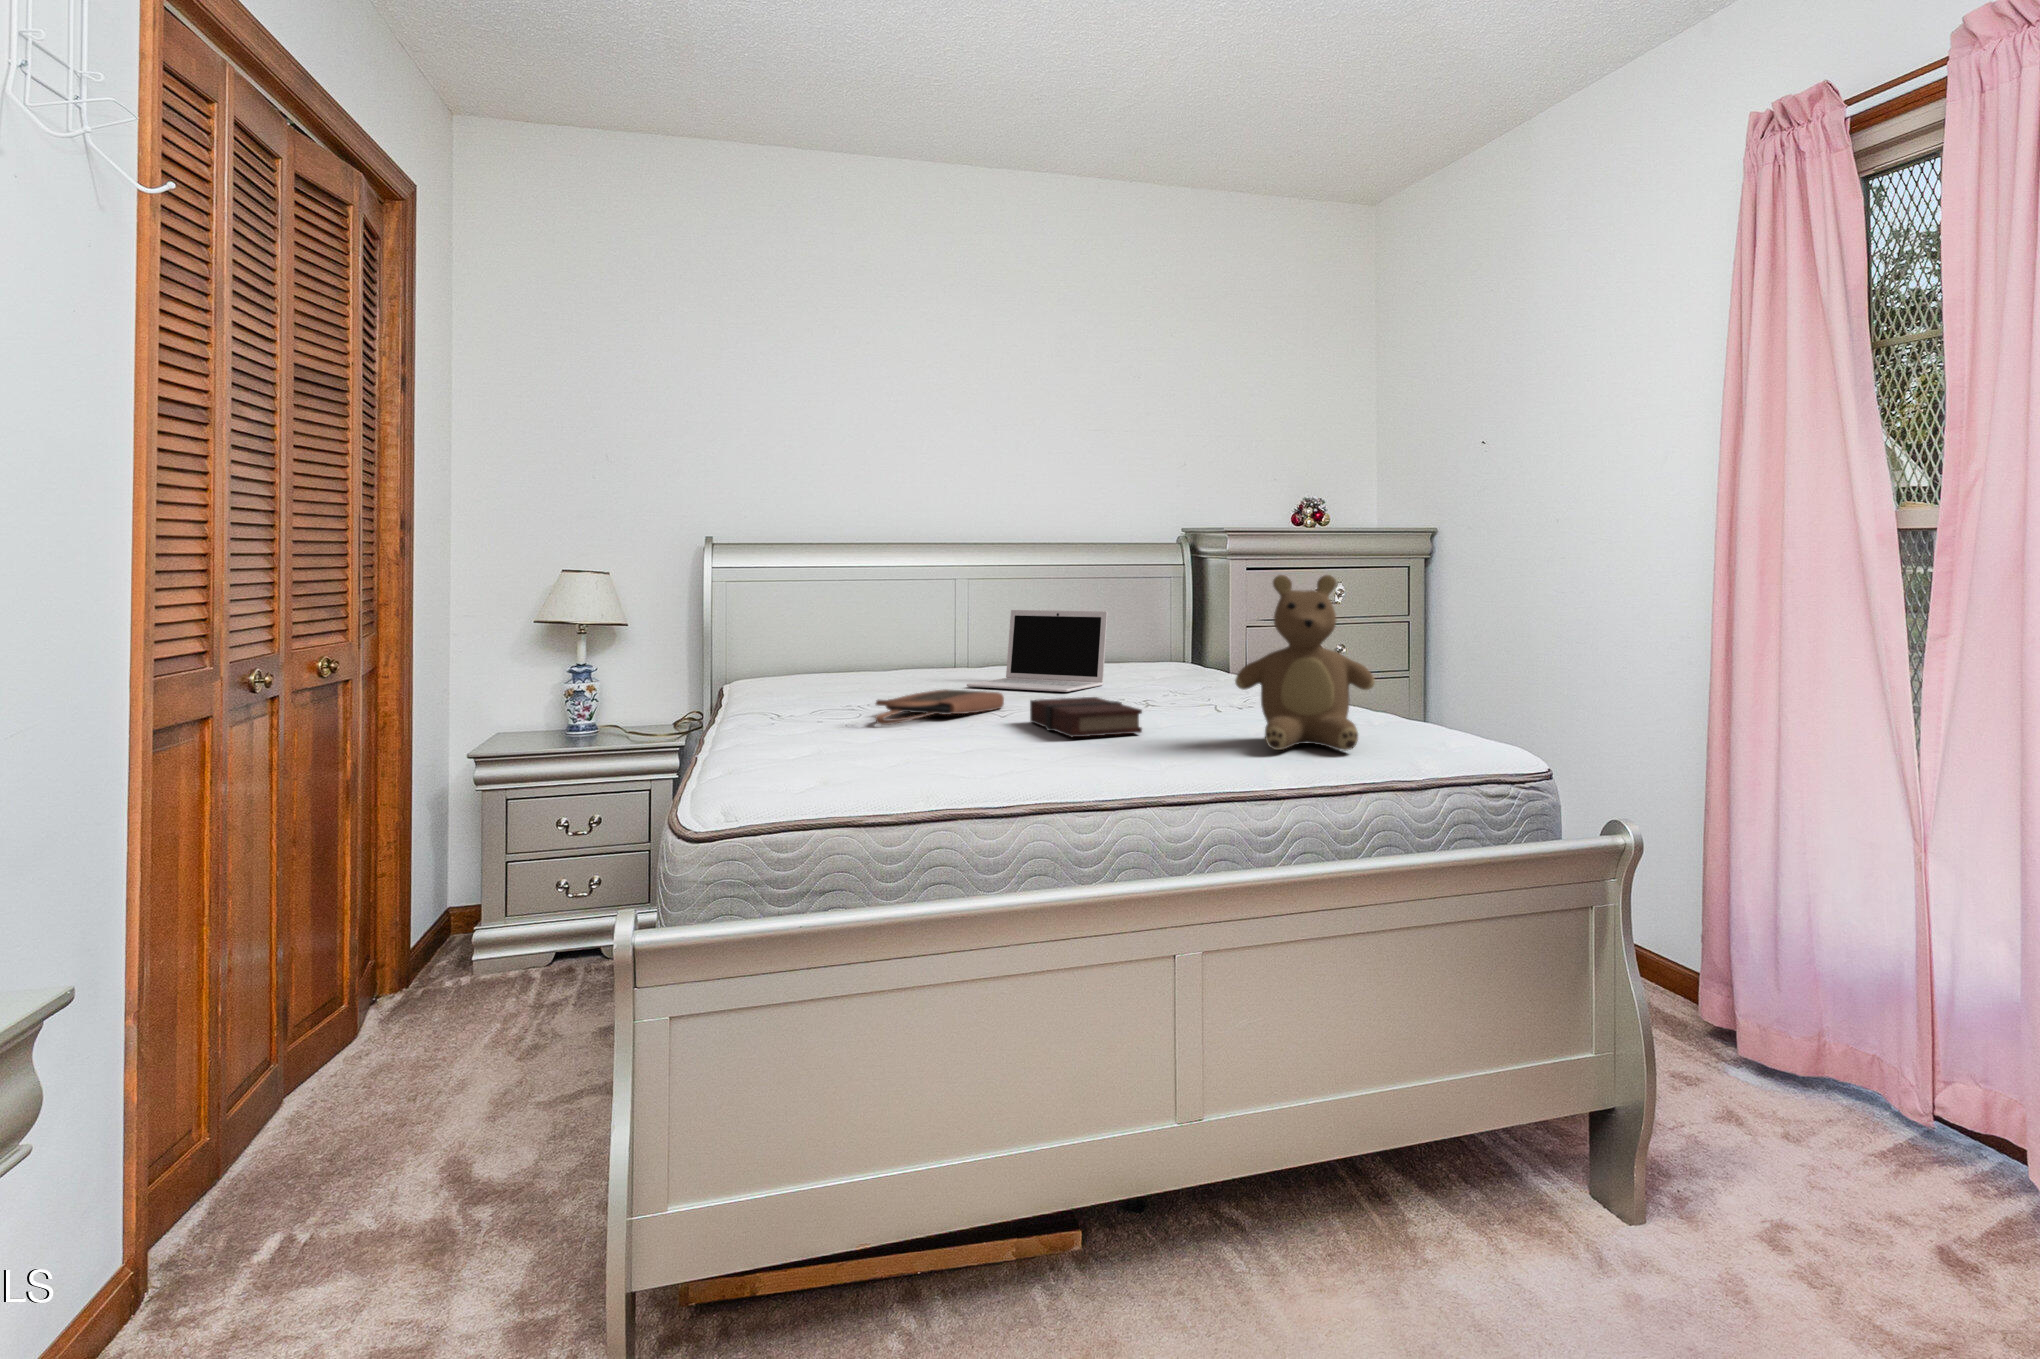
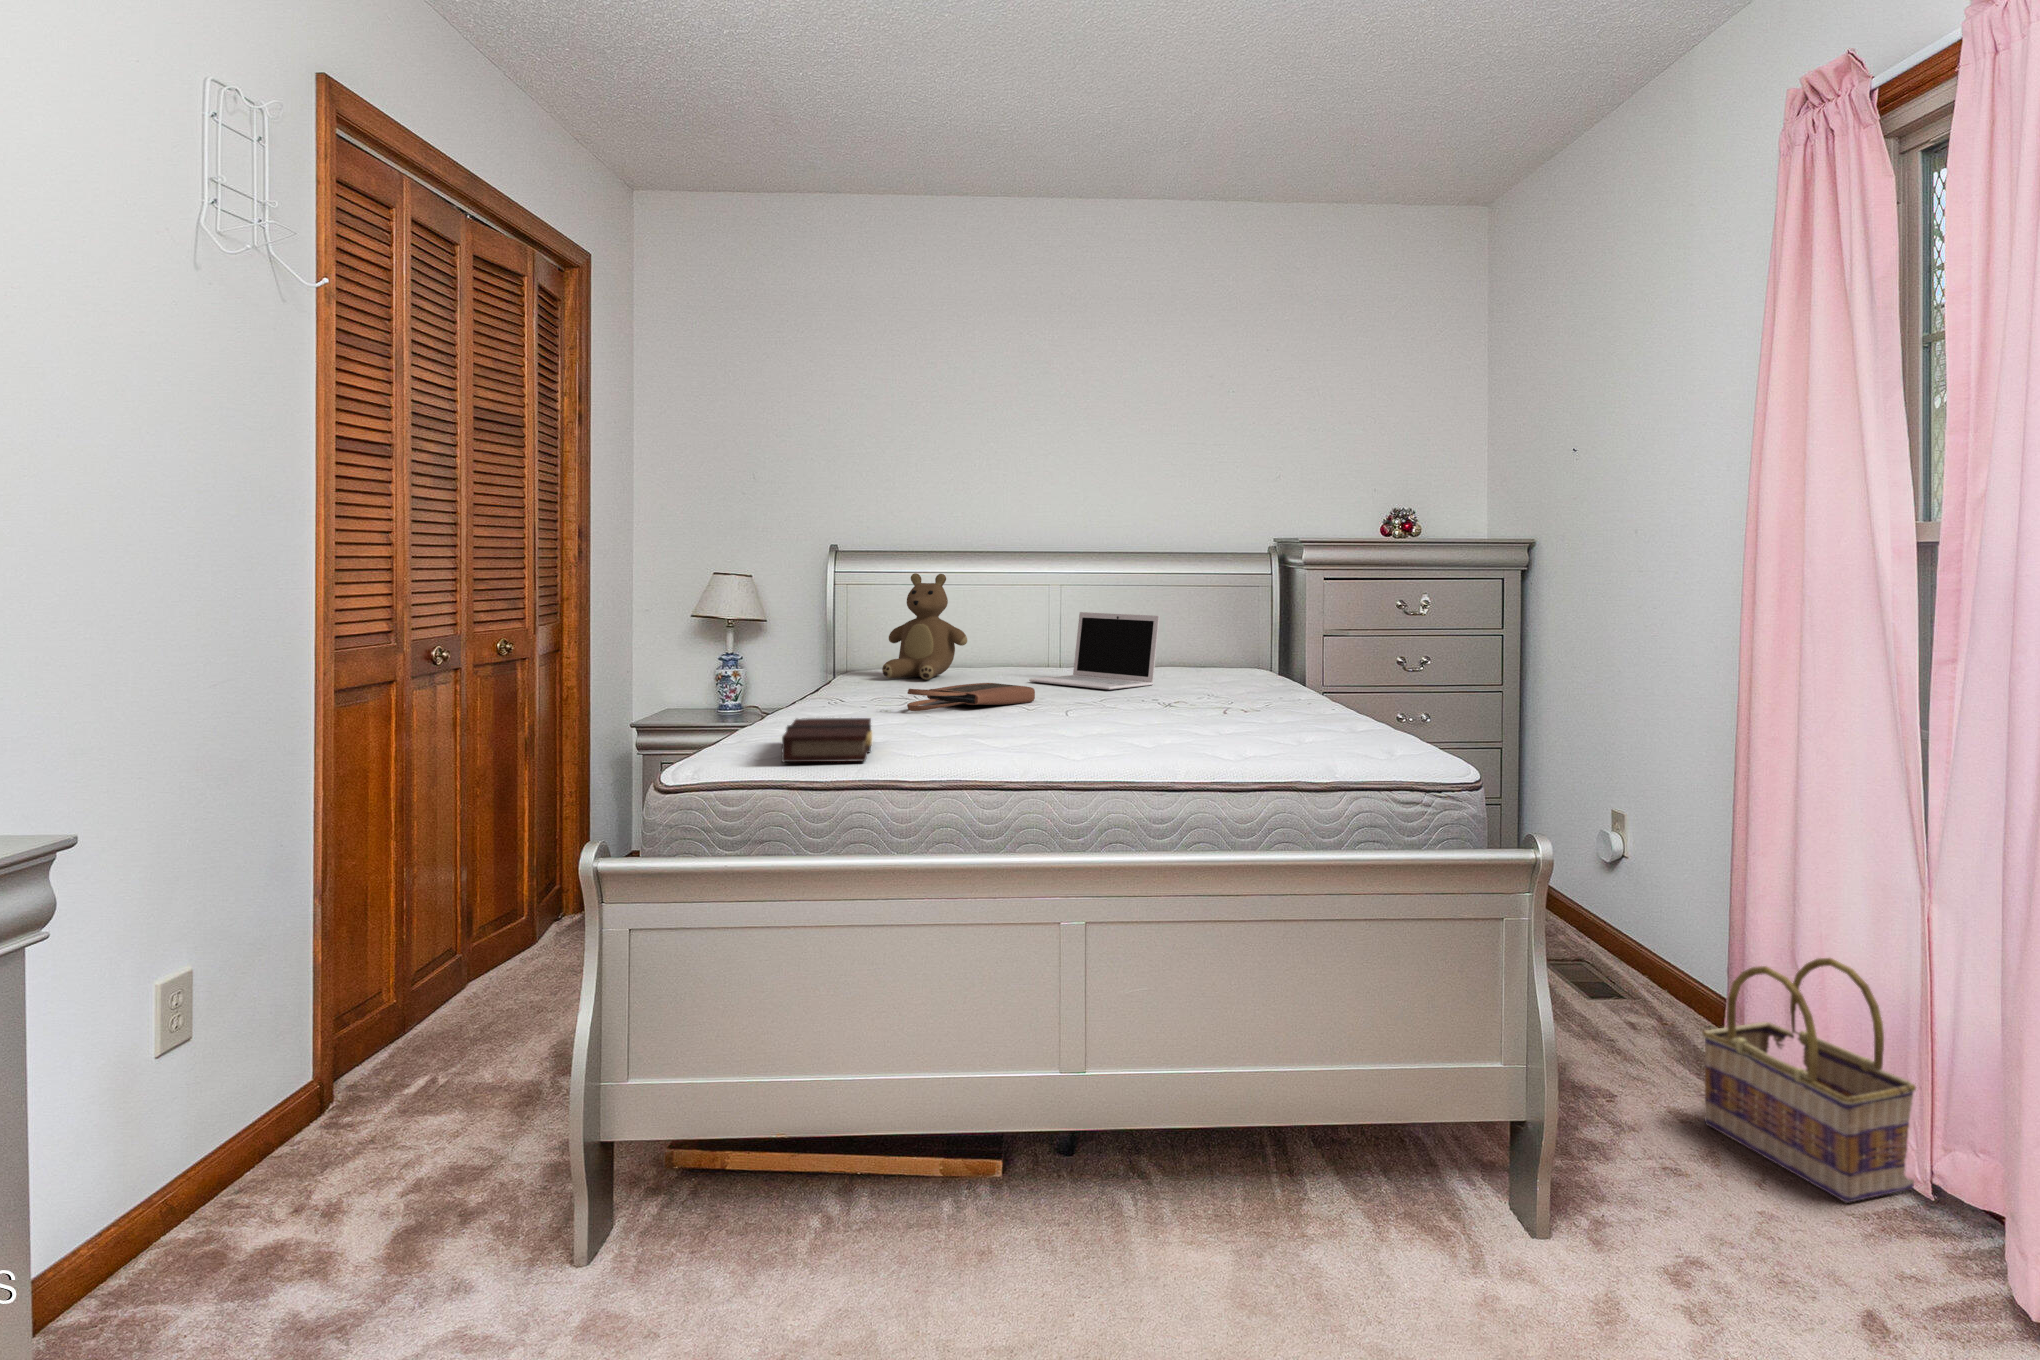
teddy bear: present [1235,575,1375,751] -> present [882,573,967,680]
book: present [1030,697,1142,737] -> present [782,718,872,762]
basket: none [1706,917,1913,1148] -> present [1702,958,1916,1203]

